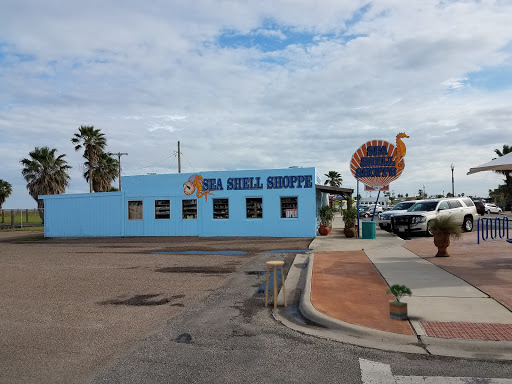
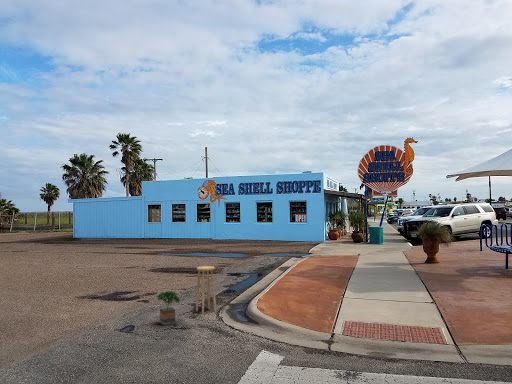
potted tree: present [386,284,412,320] -> present [157,291,180,326]

